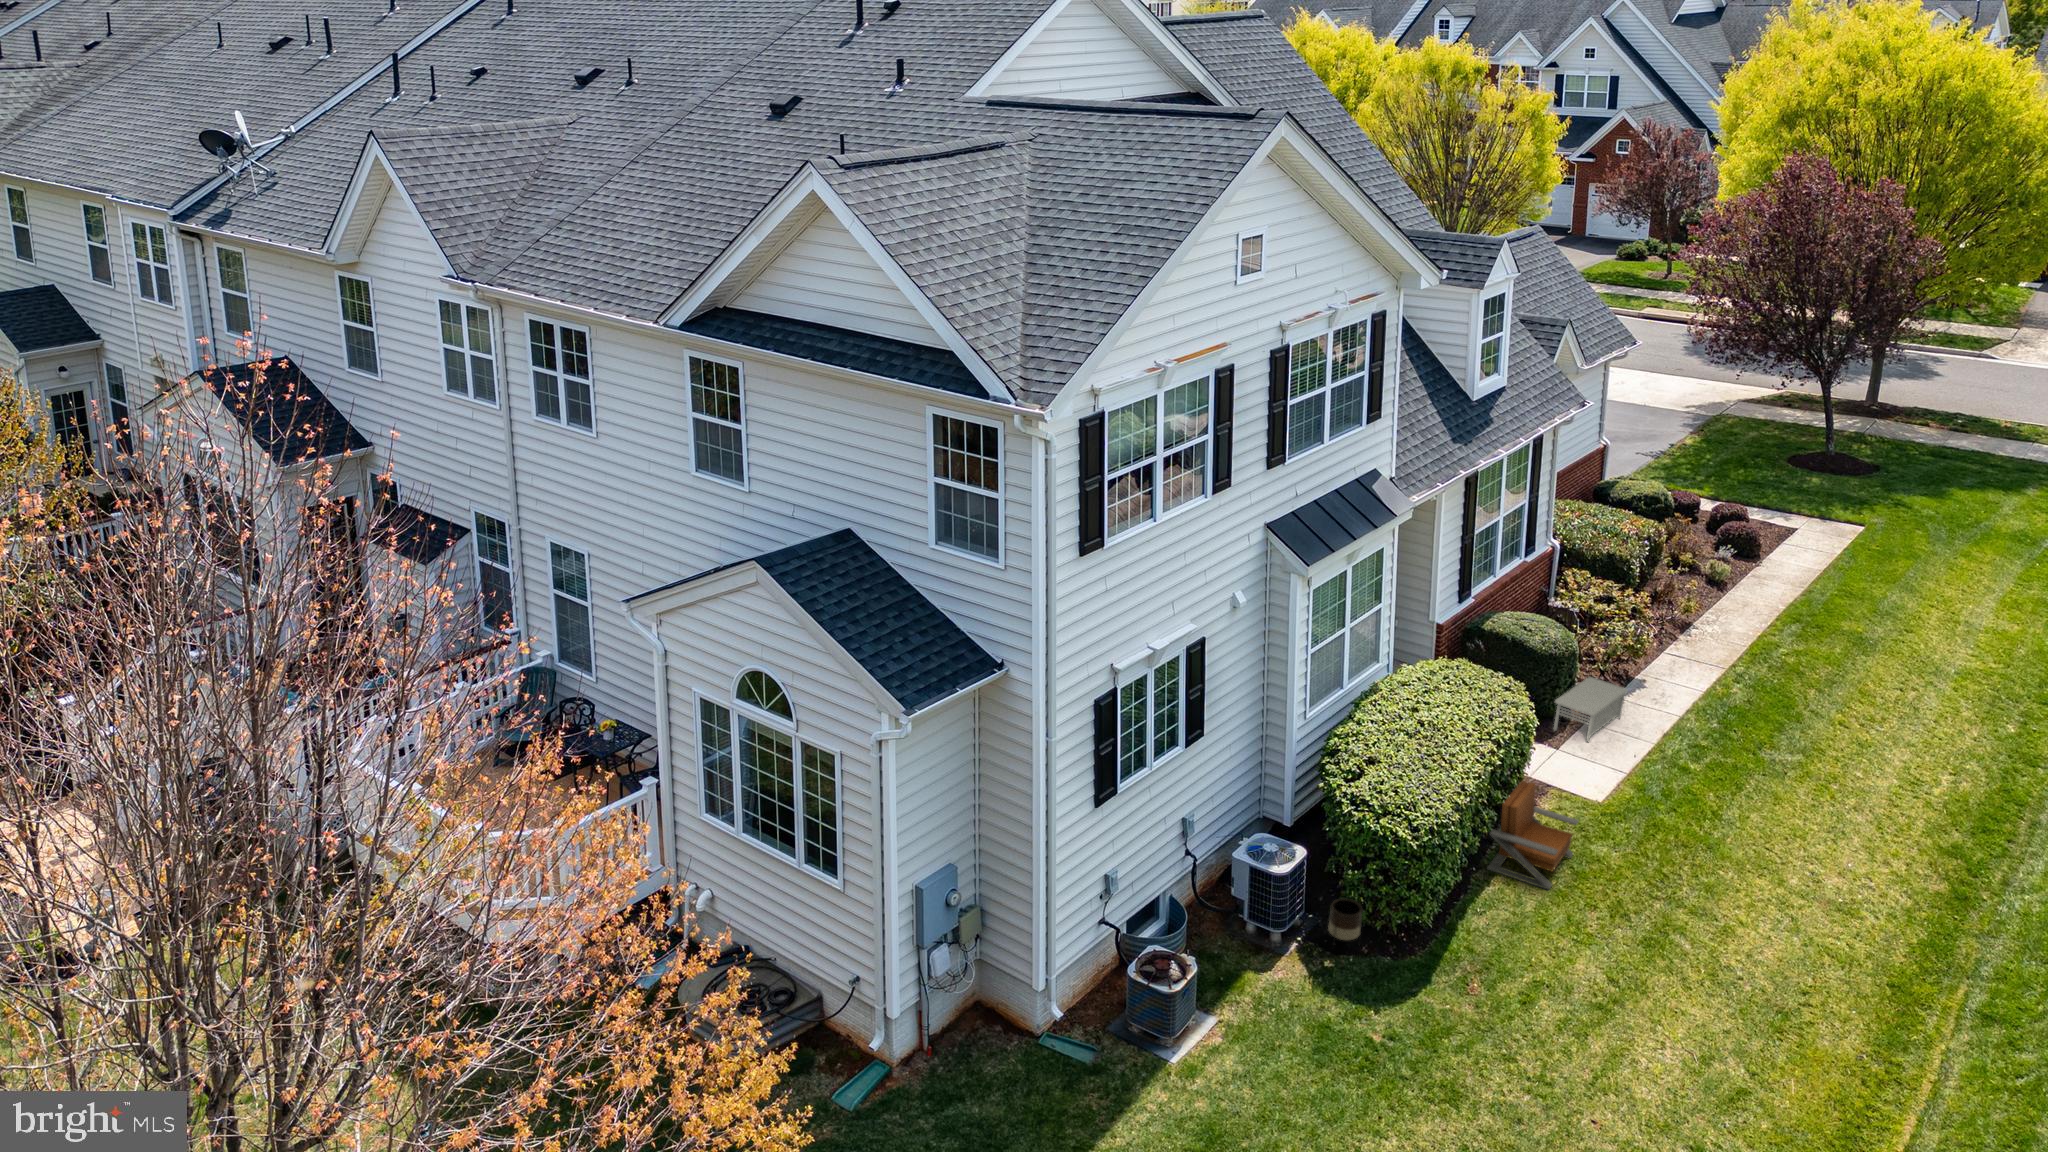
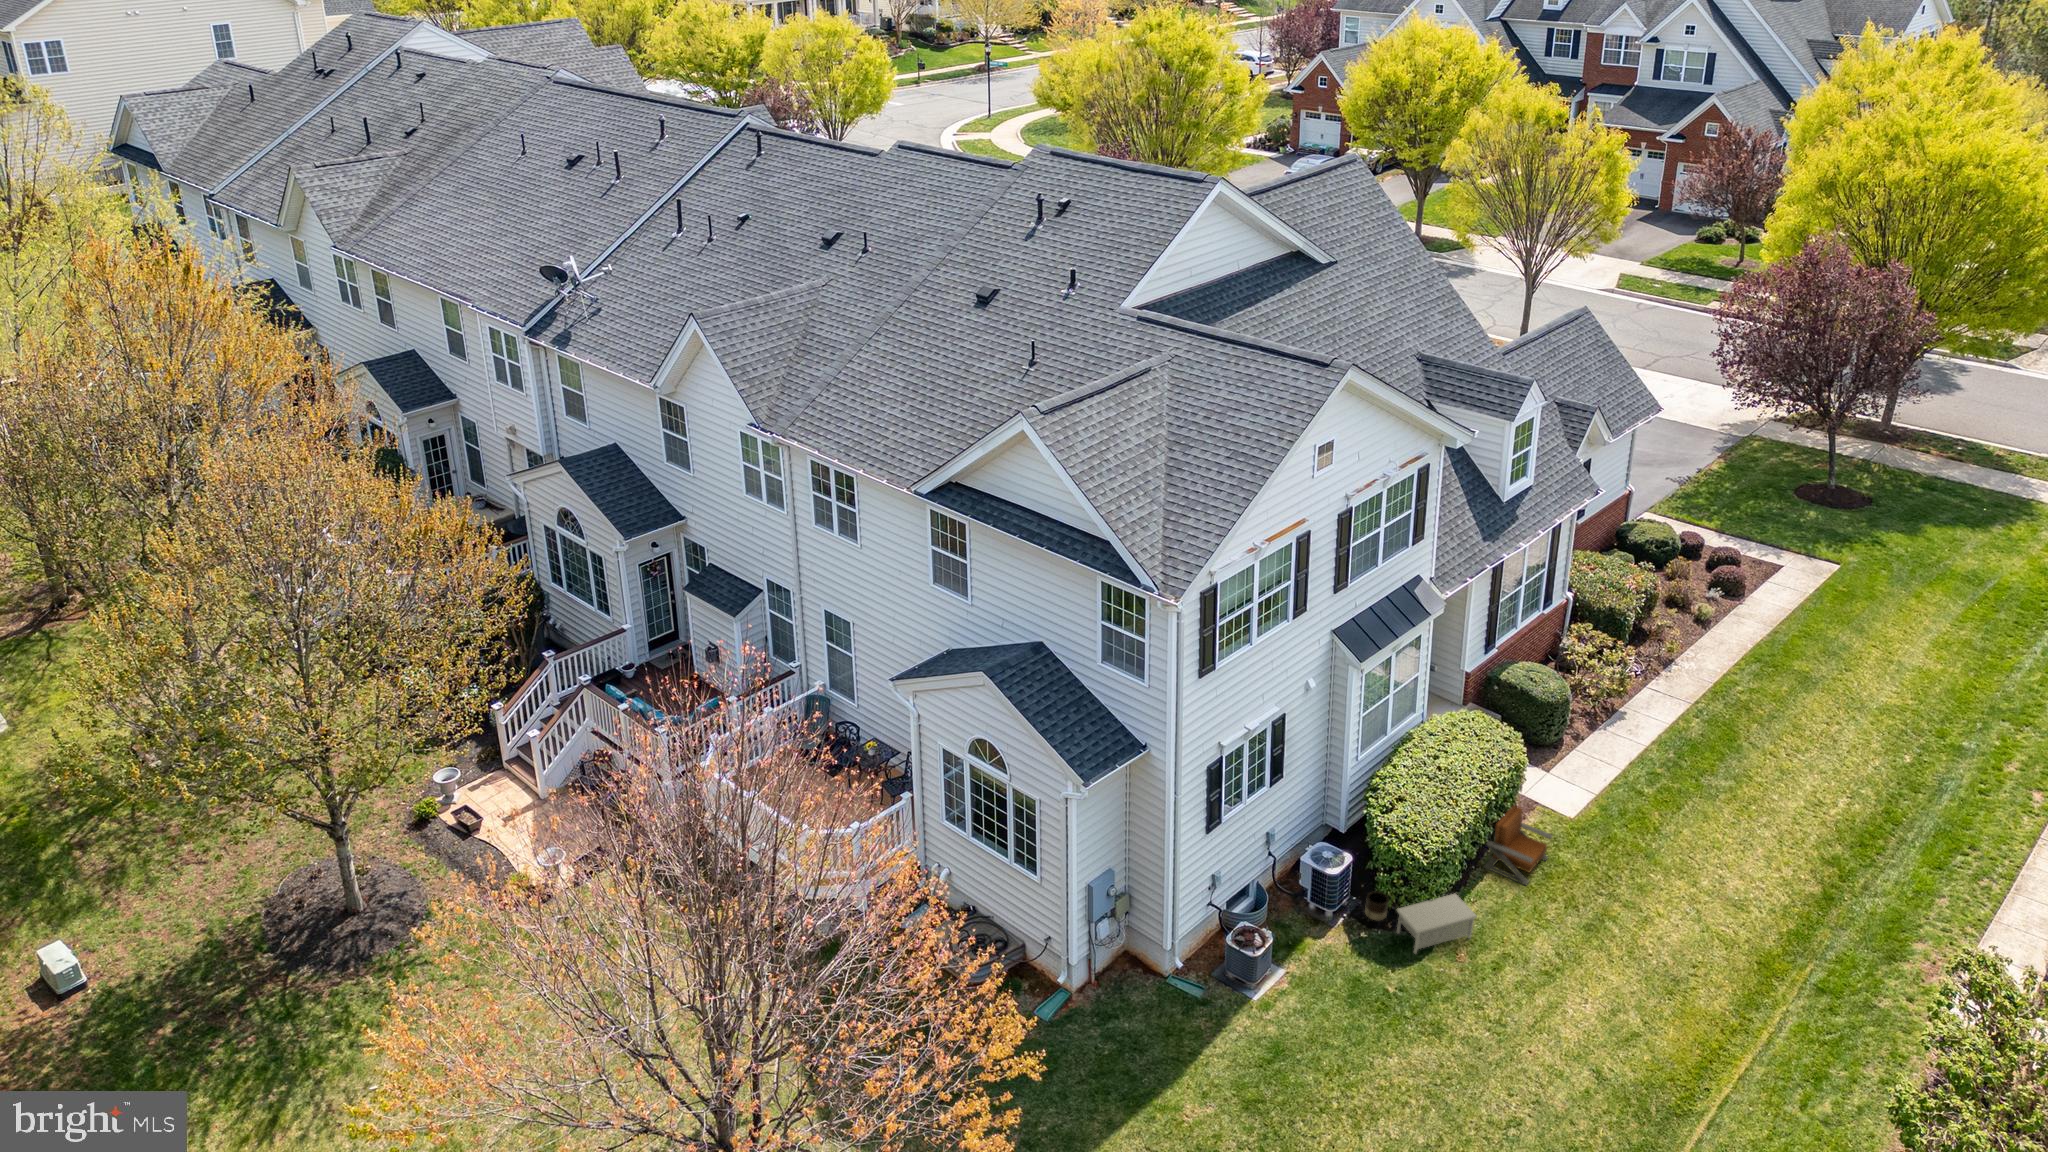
storage bench: present [1554,677,1628,742] -> present [1397,893,1477,953]

